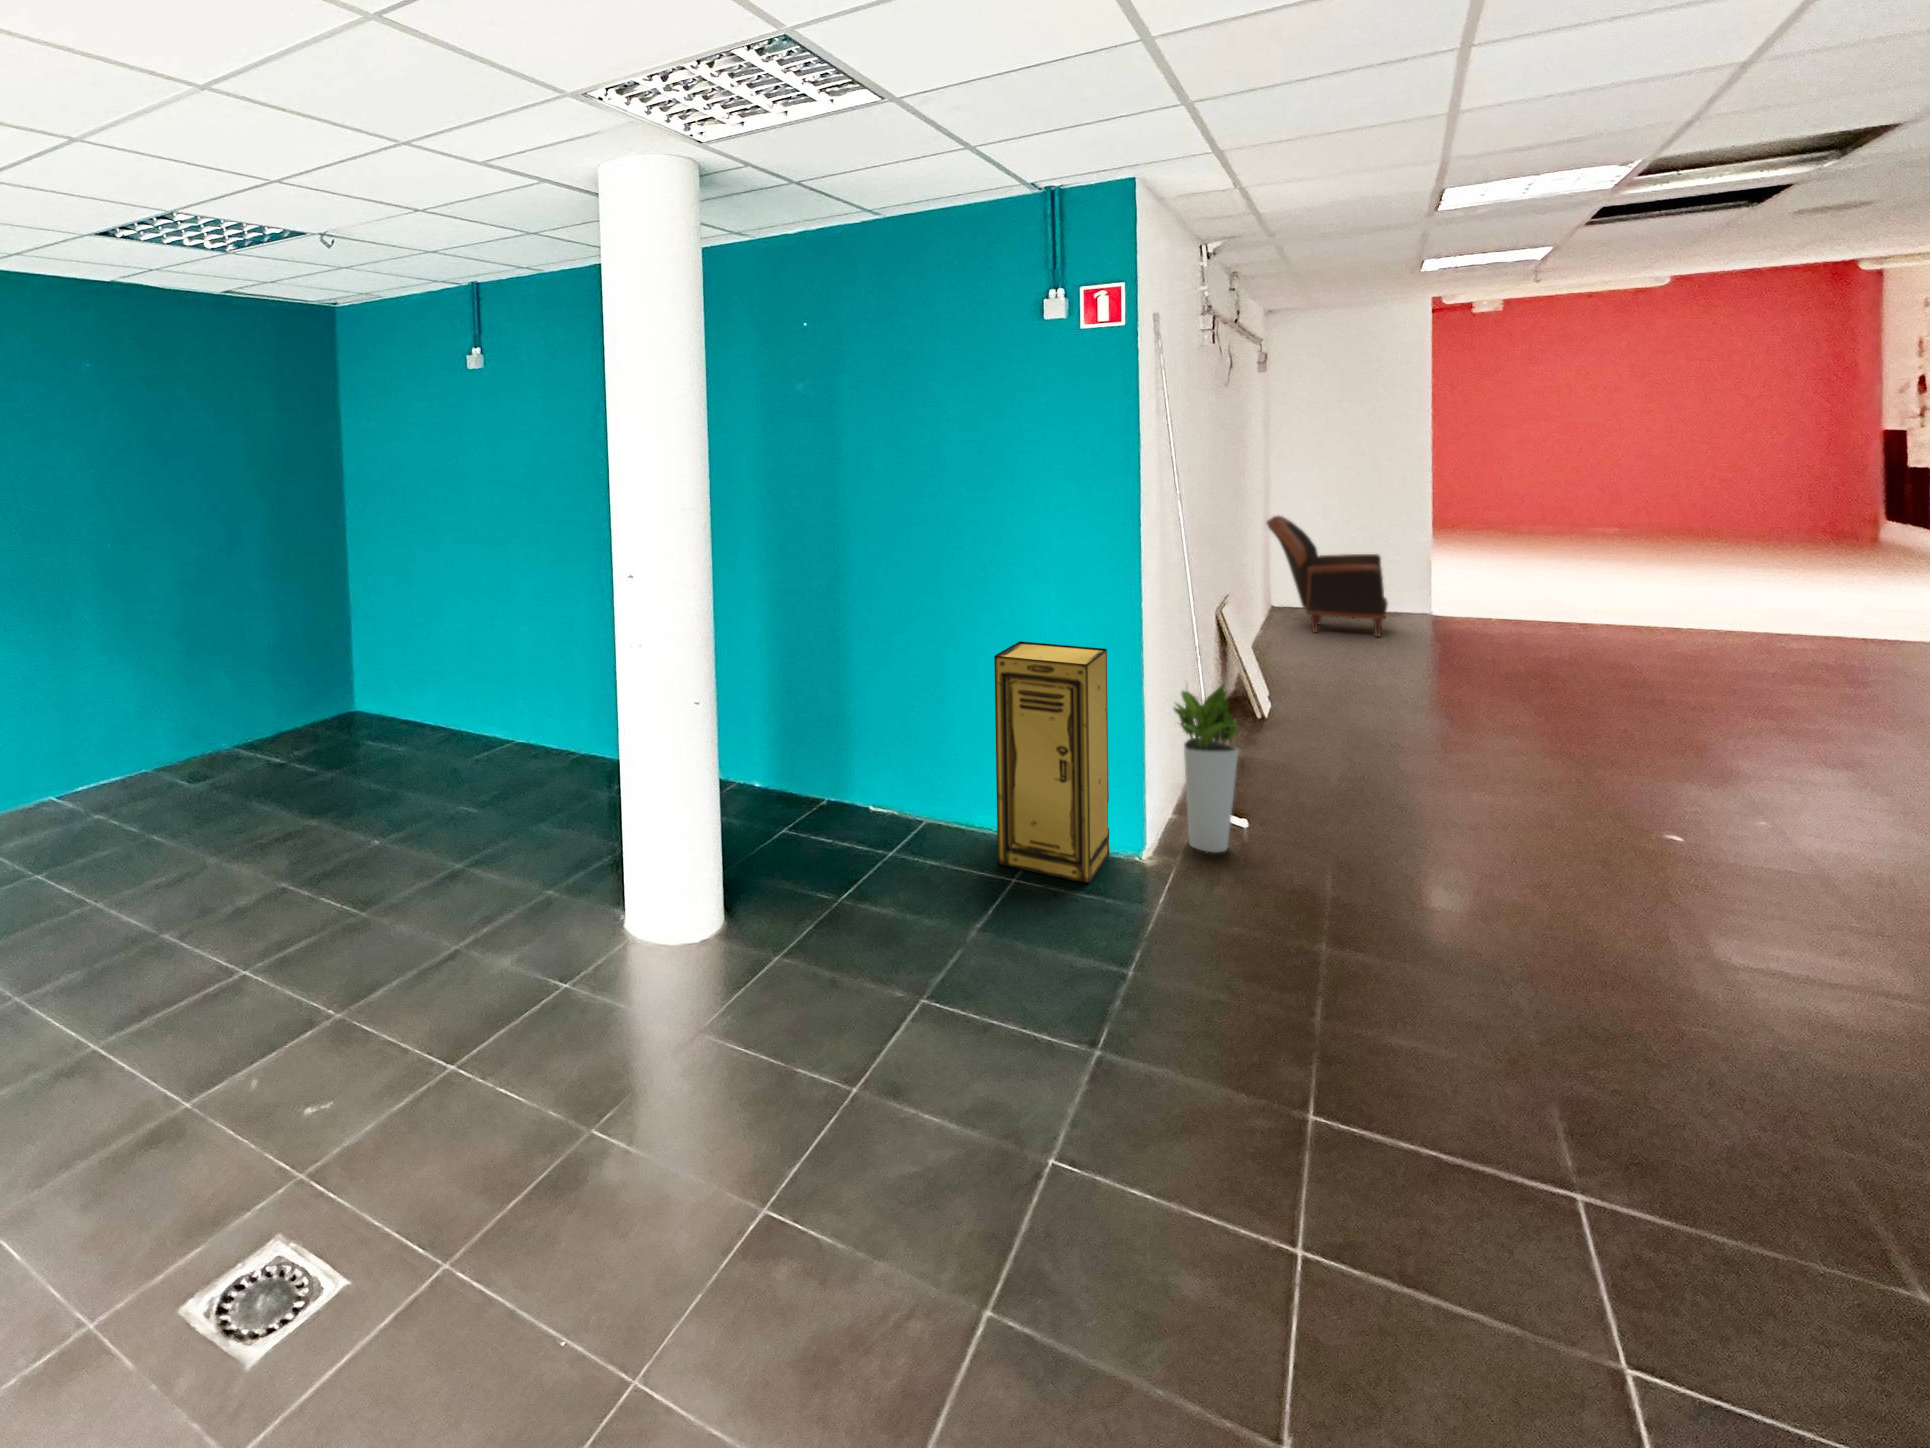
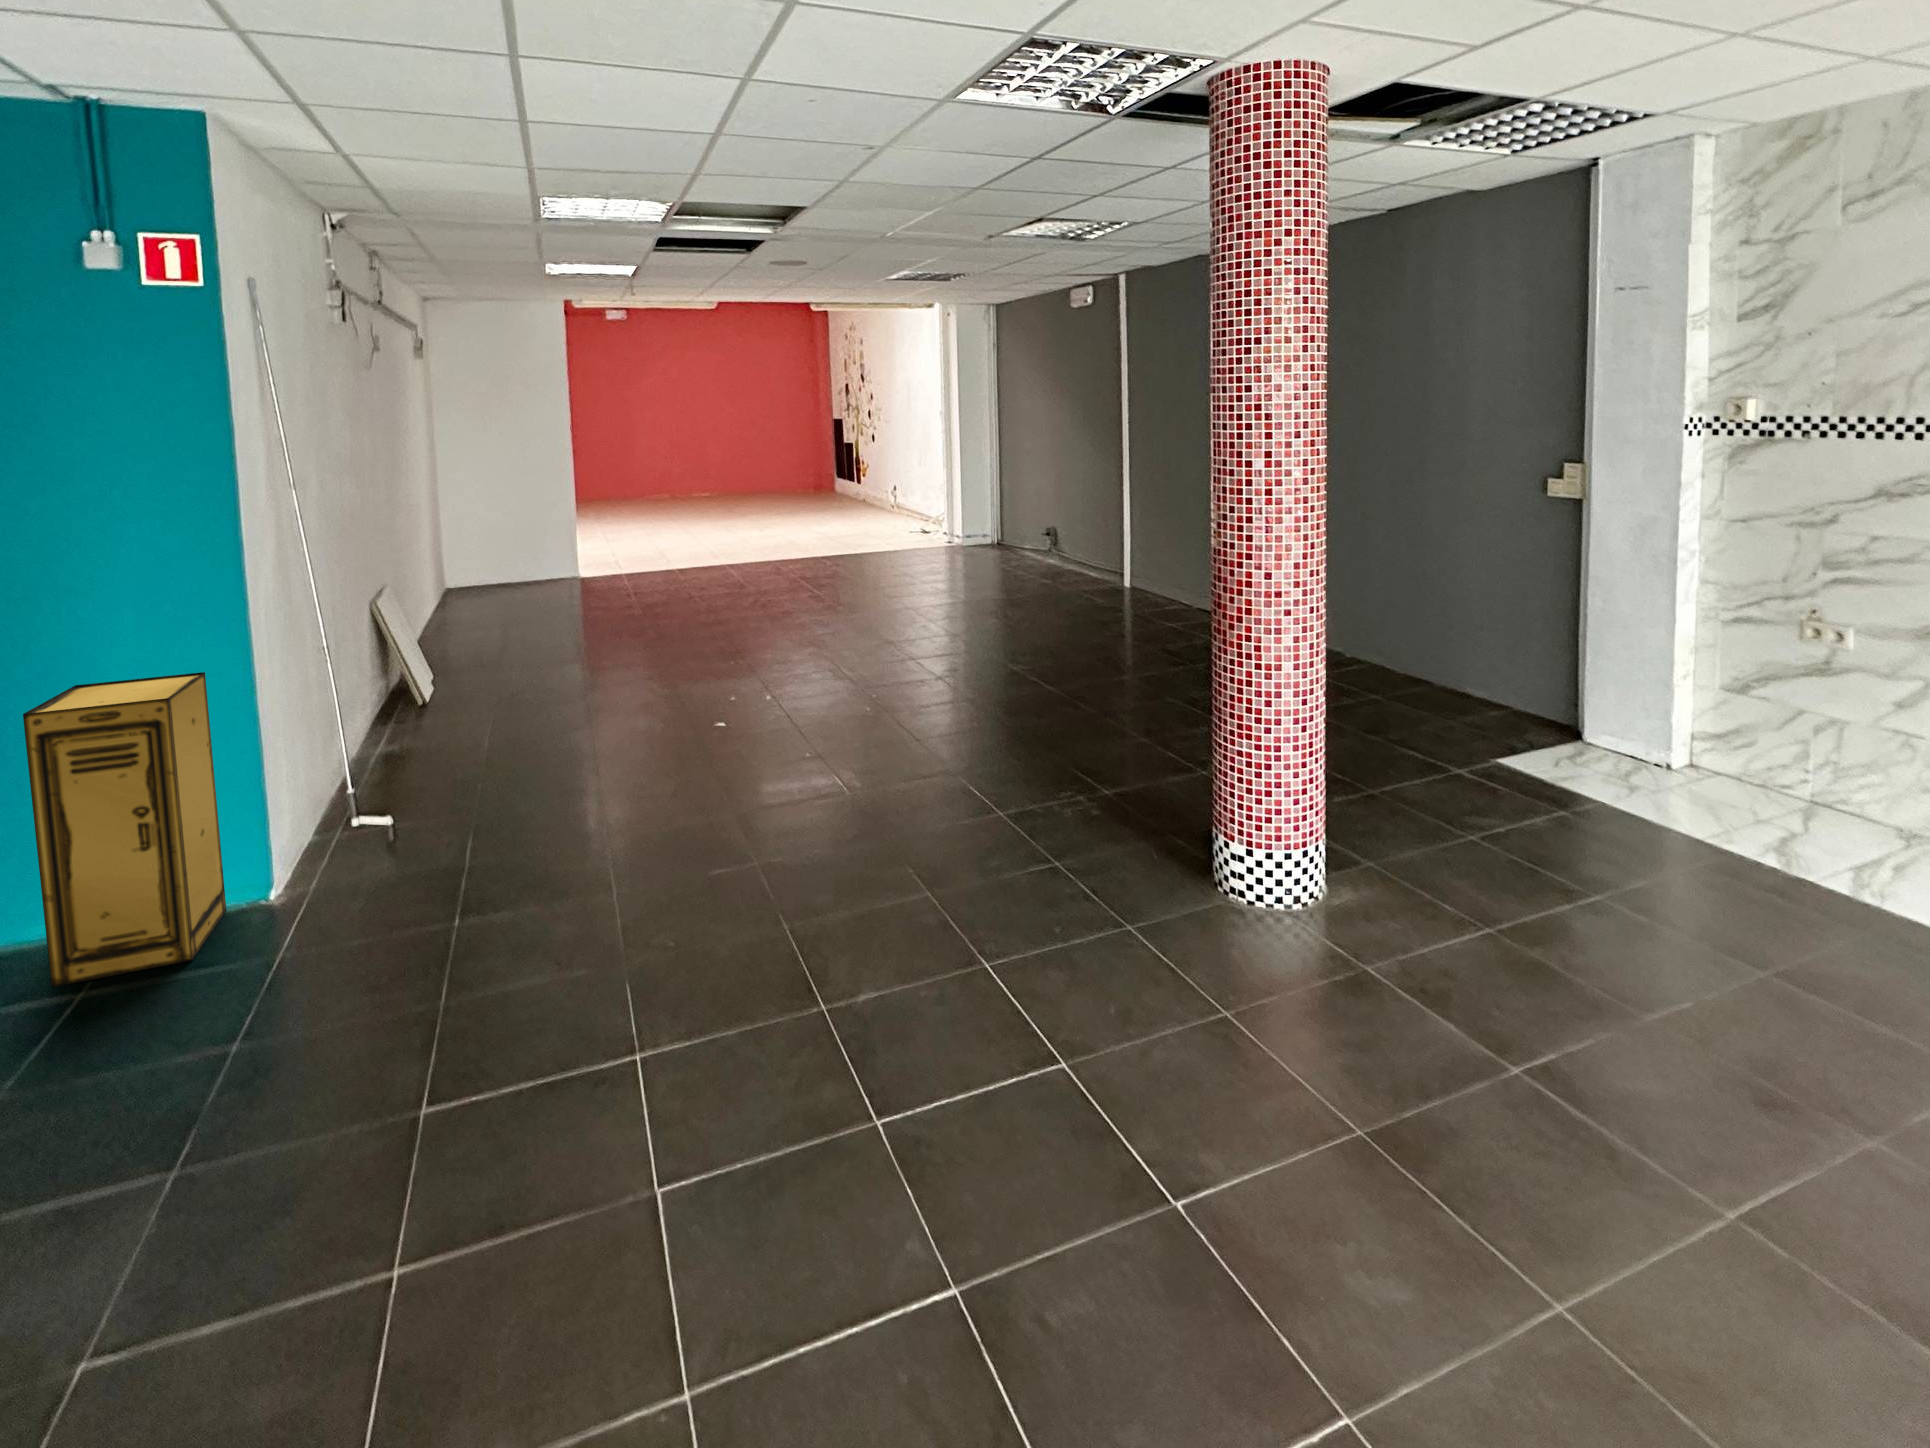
armchair: present [1267,516,1388,637] -> none [433,498,543,605]
planter: present [1174,684,1242,852] -> none [300,679,384,866]

